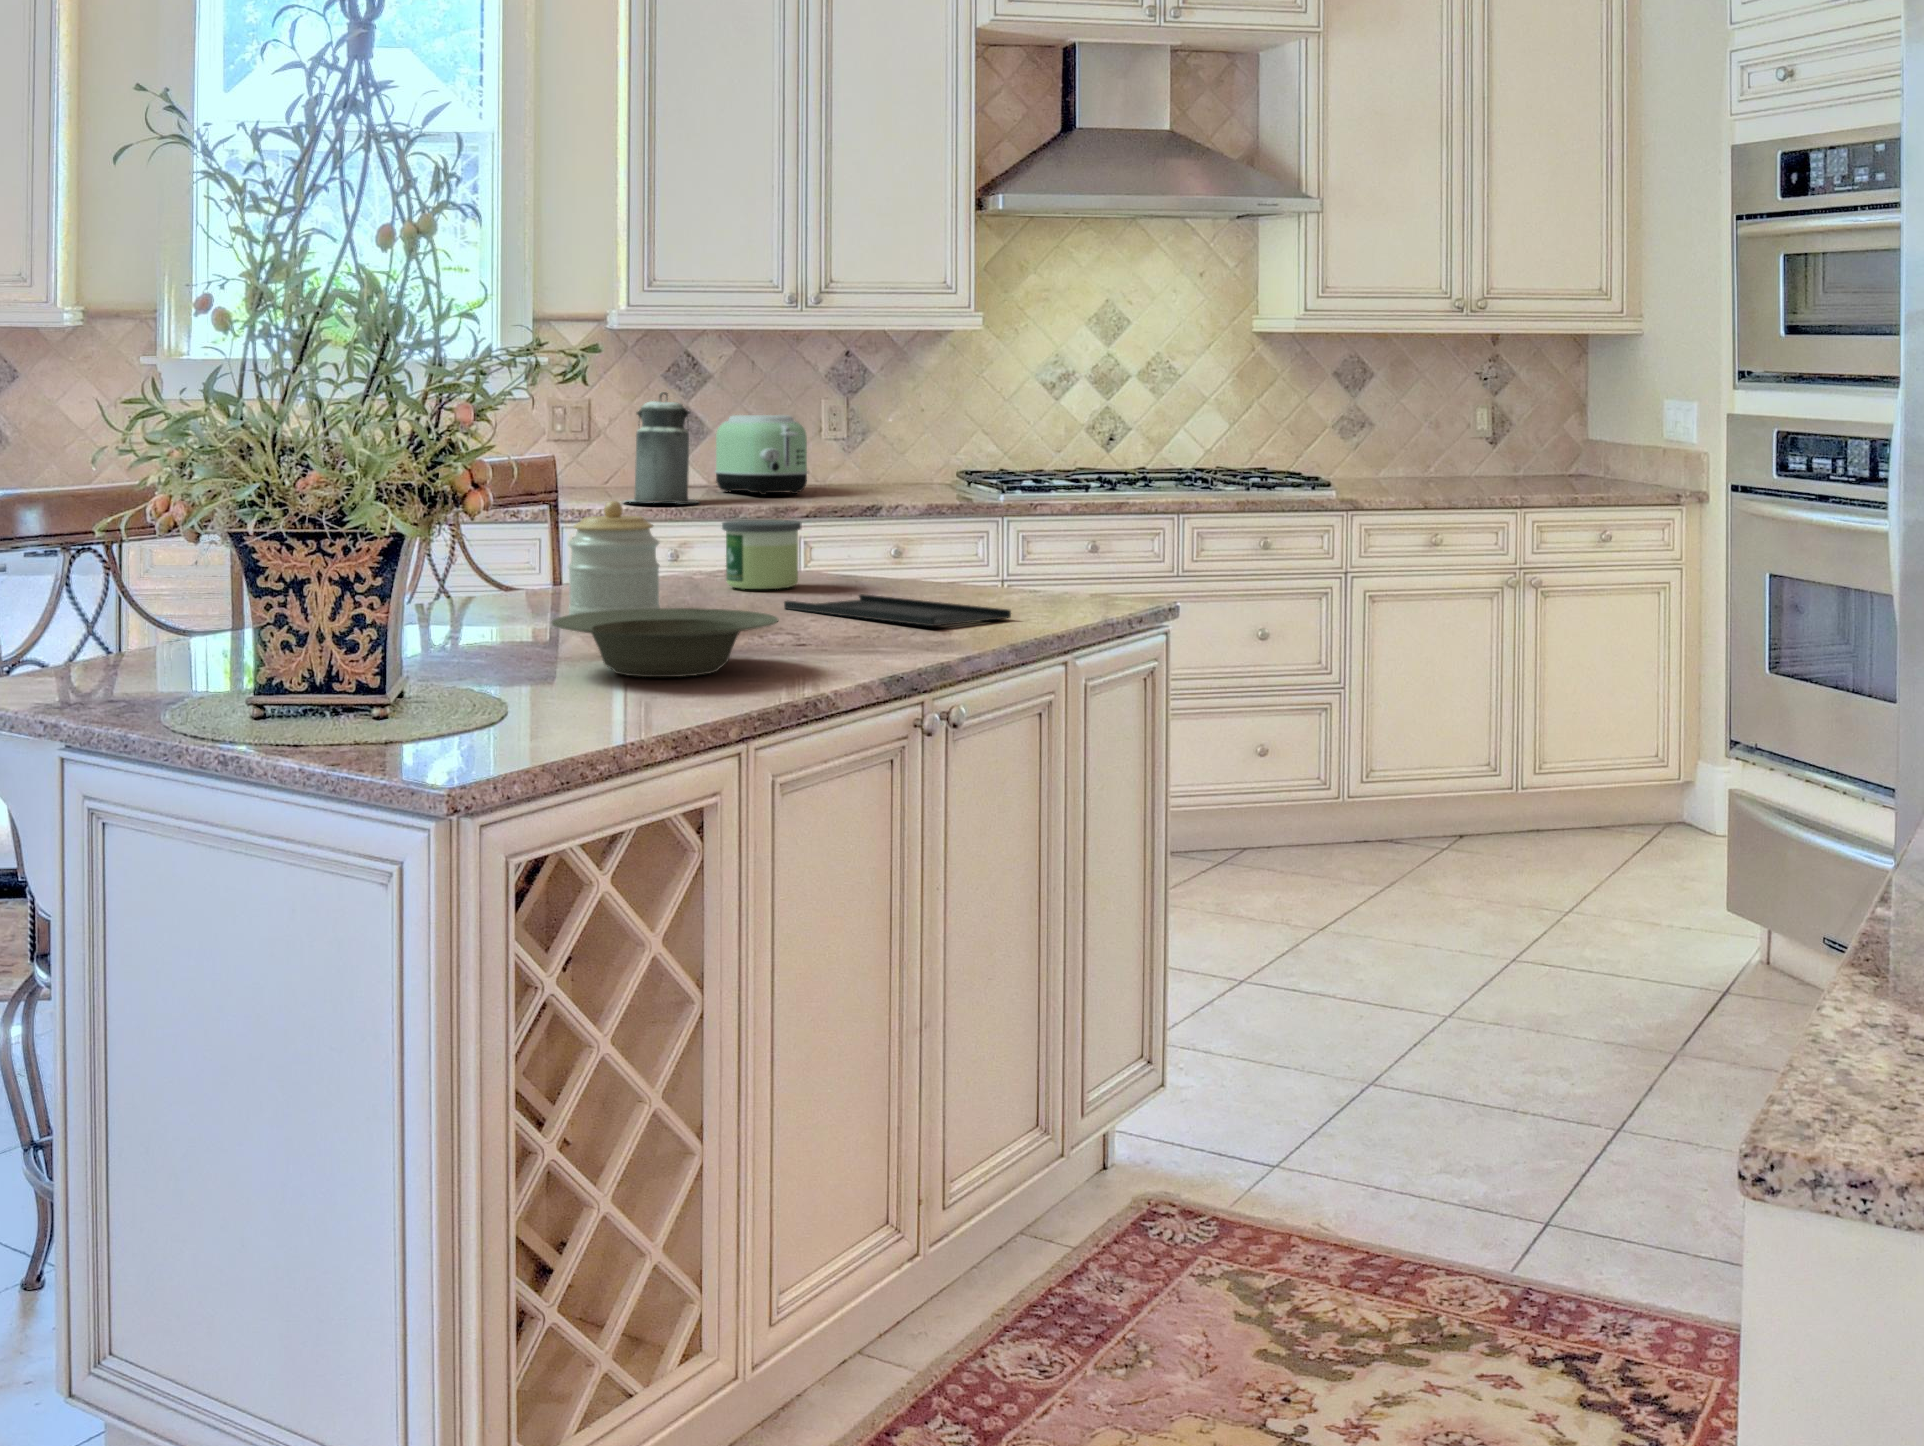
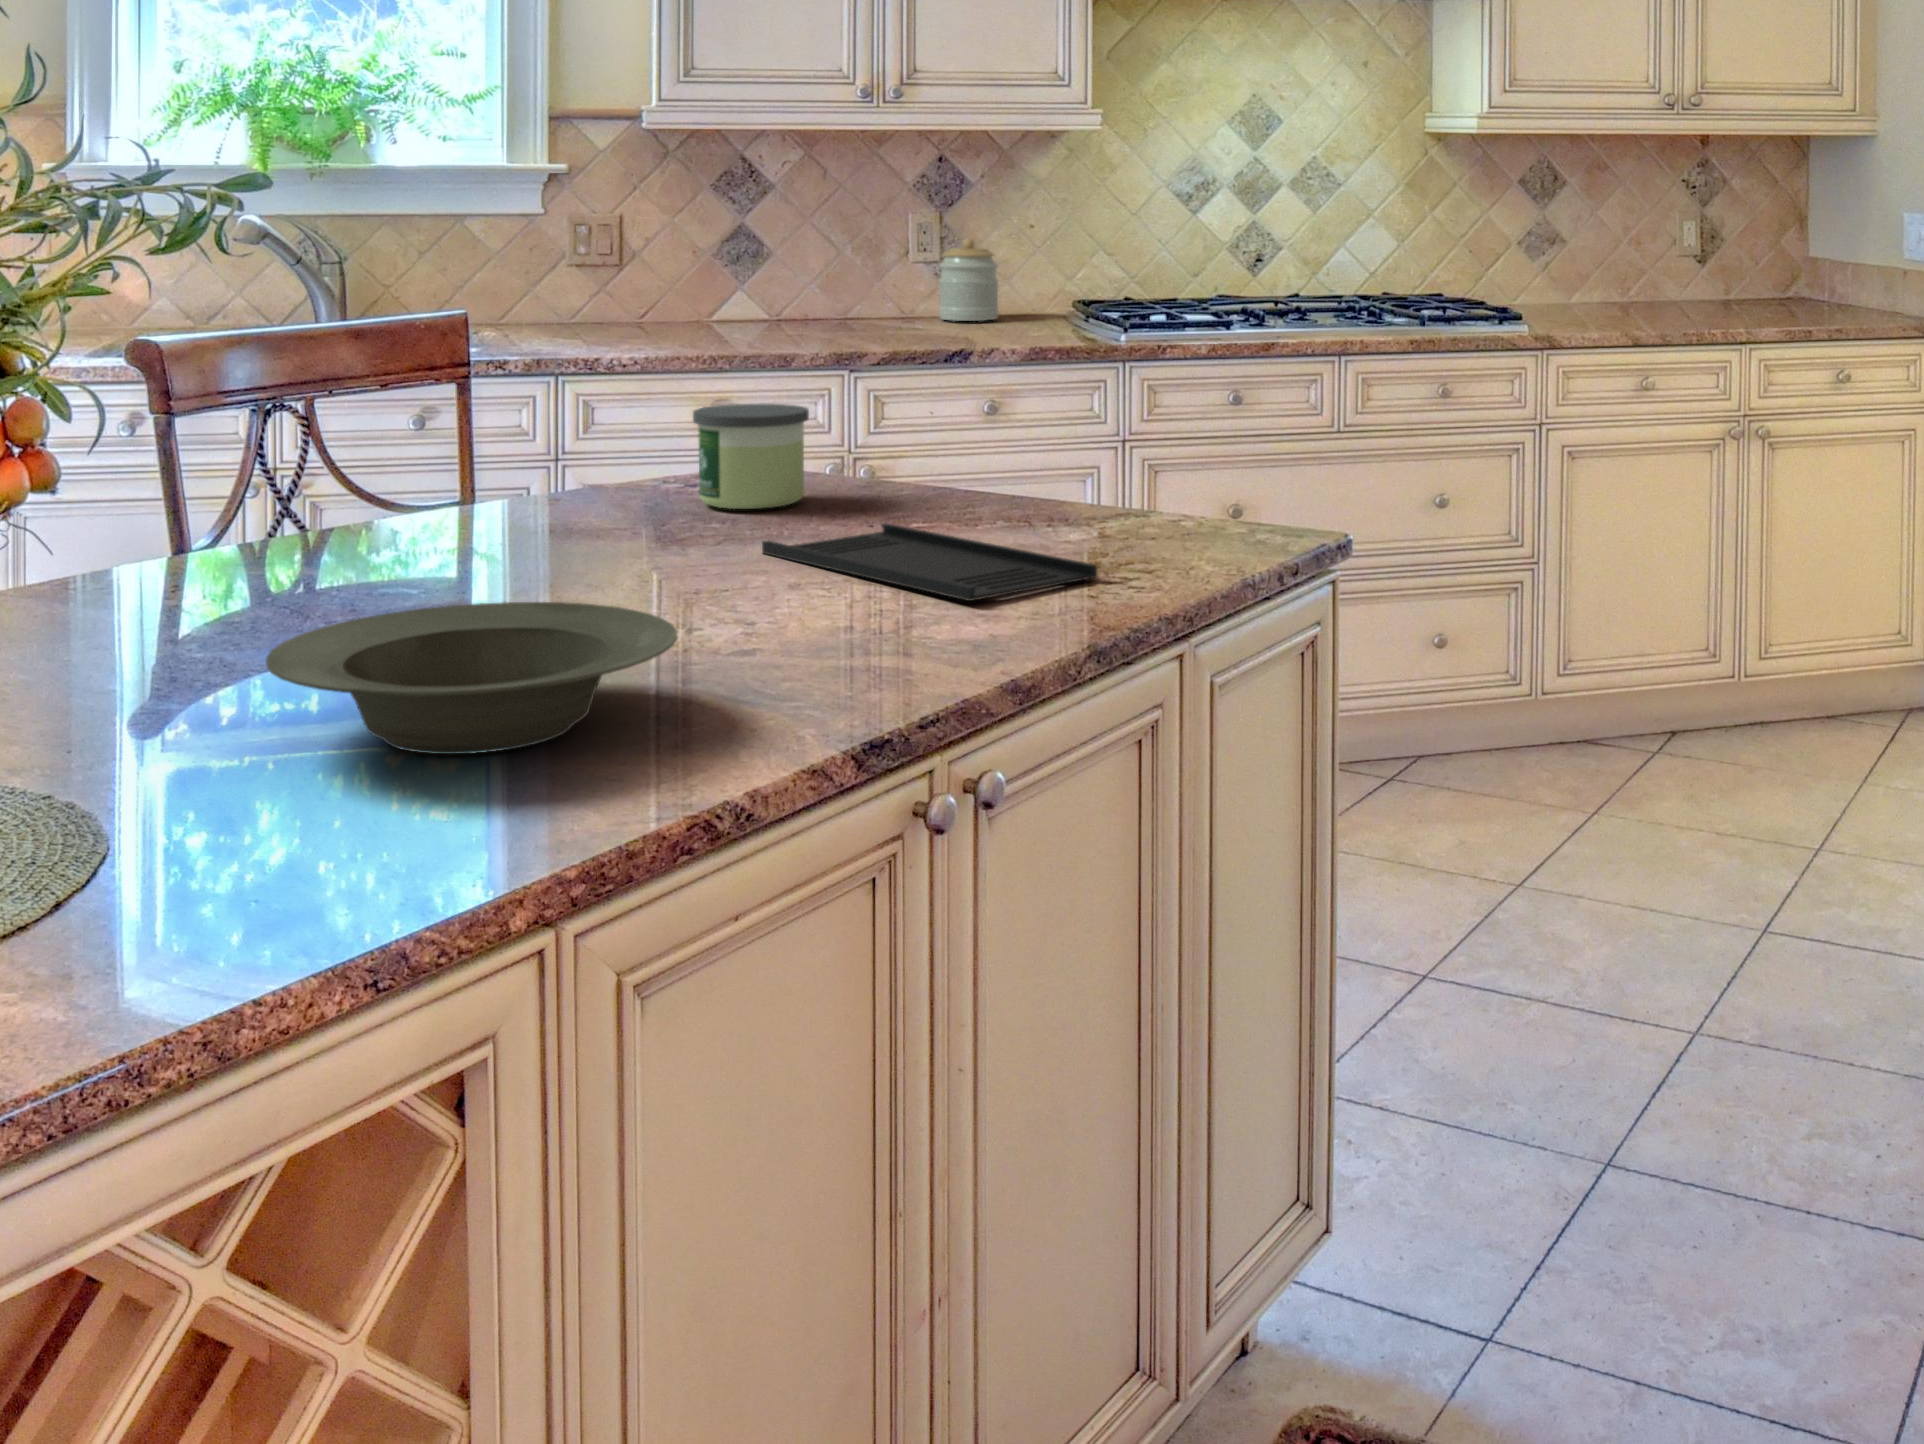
canister: present [626,392,698,503] -> none [649,203,749,342]
toaster: present [715,415,808,495] -> none [774,230,889,329]
jar: present [568,501,660,615] -> present [939,238,998,321]

